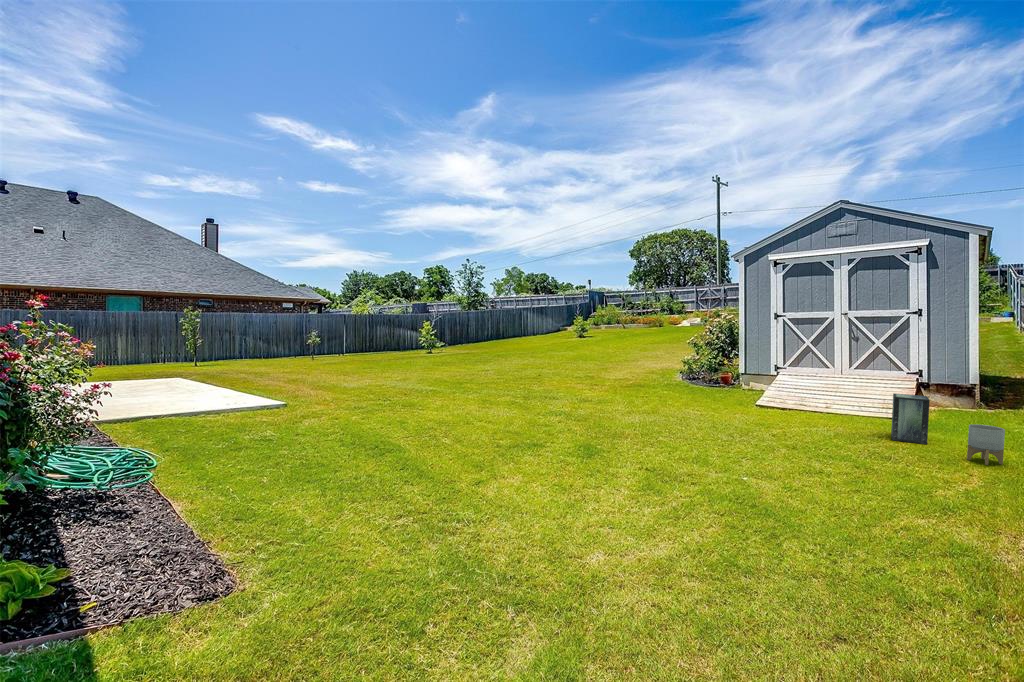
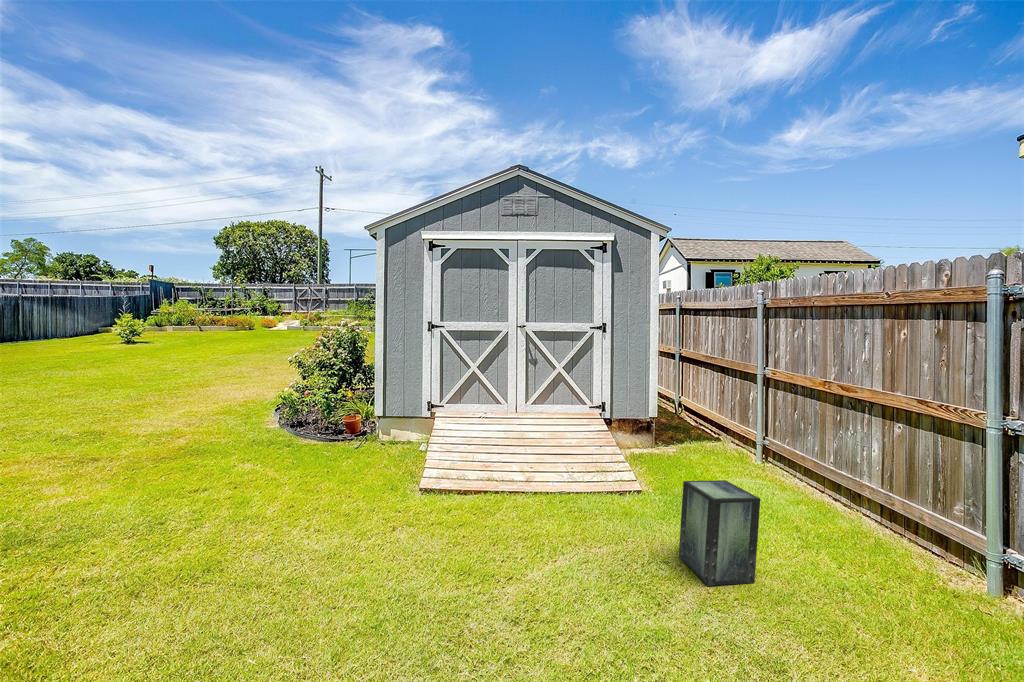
planter: present [967,424,1005,465] -> none [861,552,930,650]

